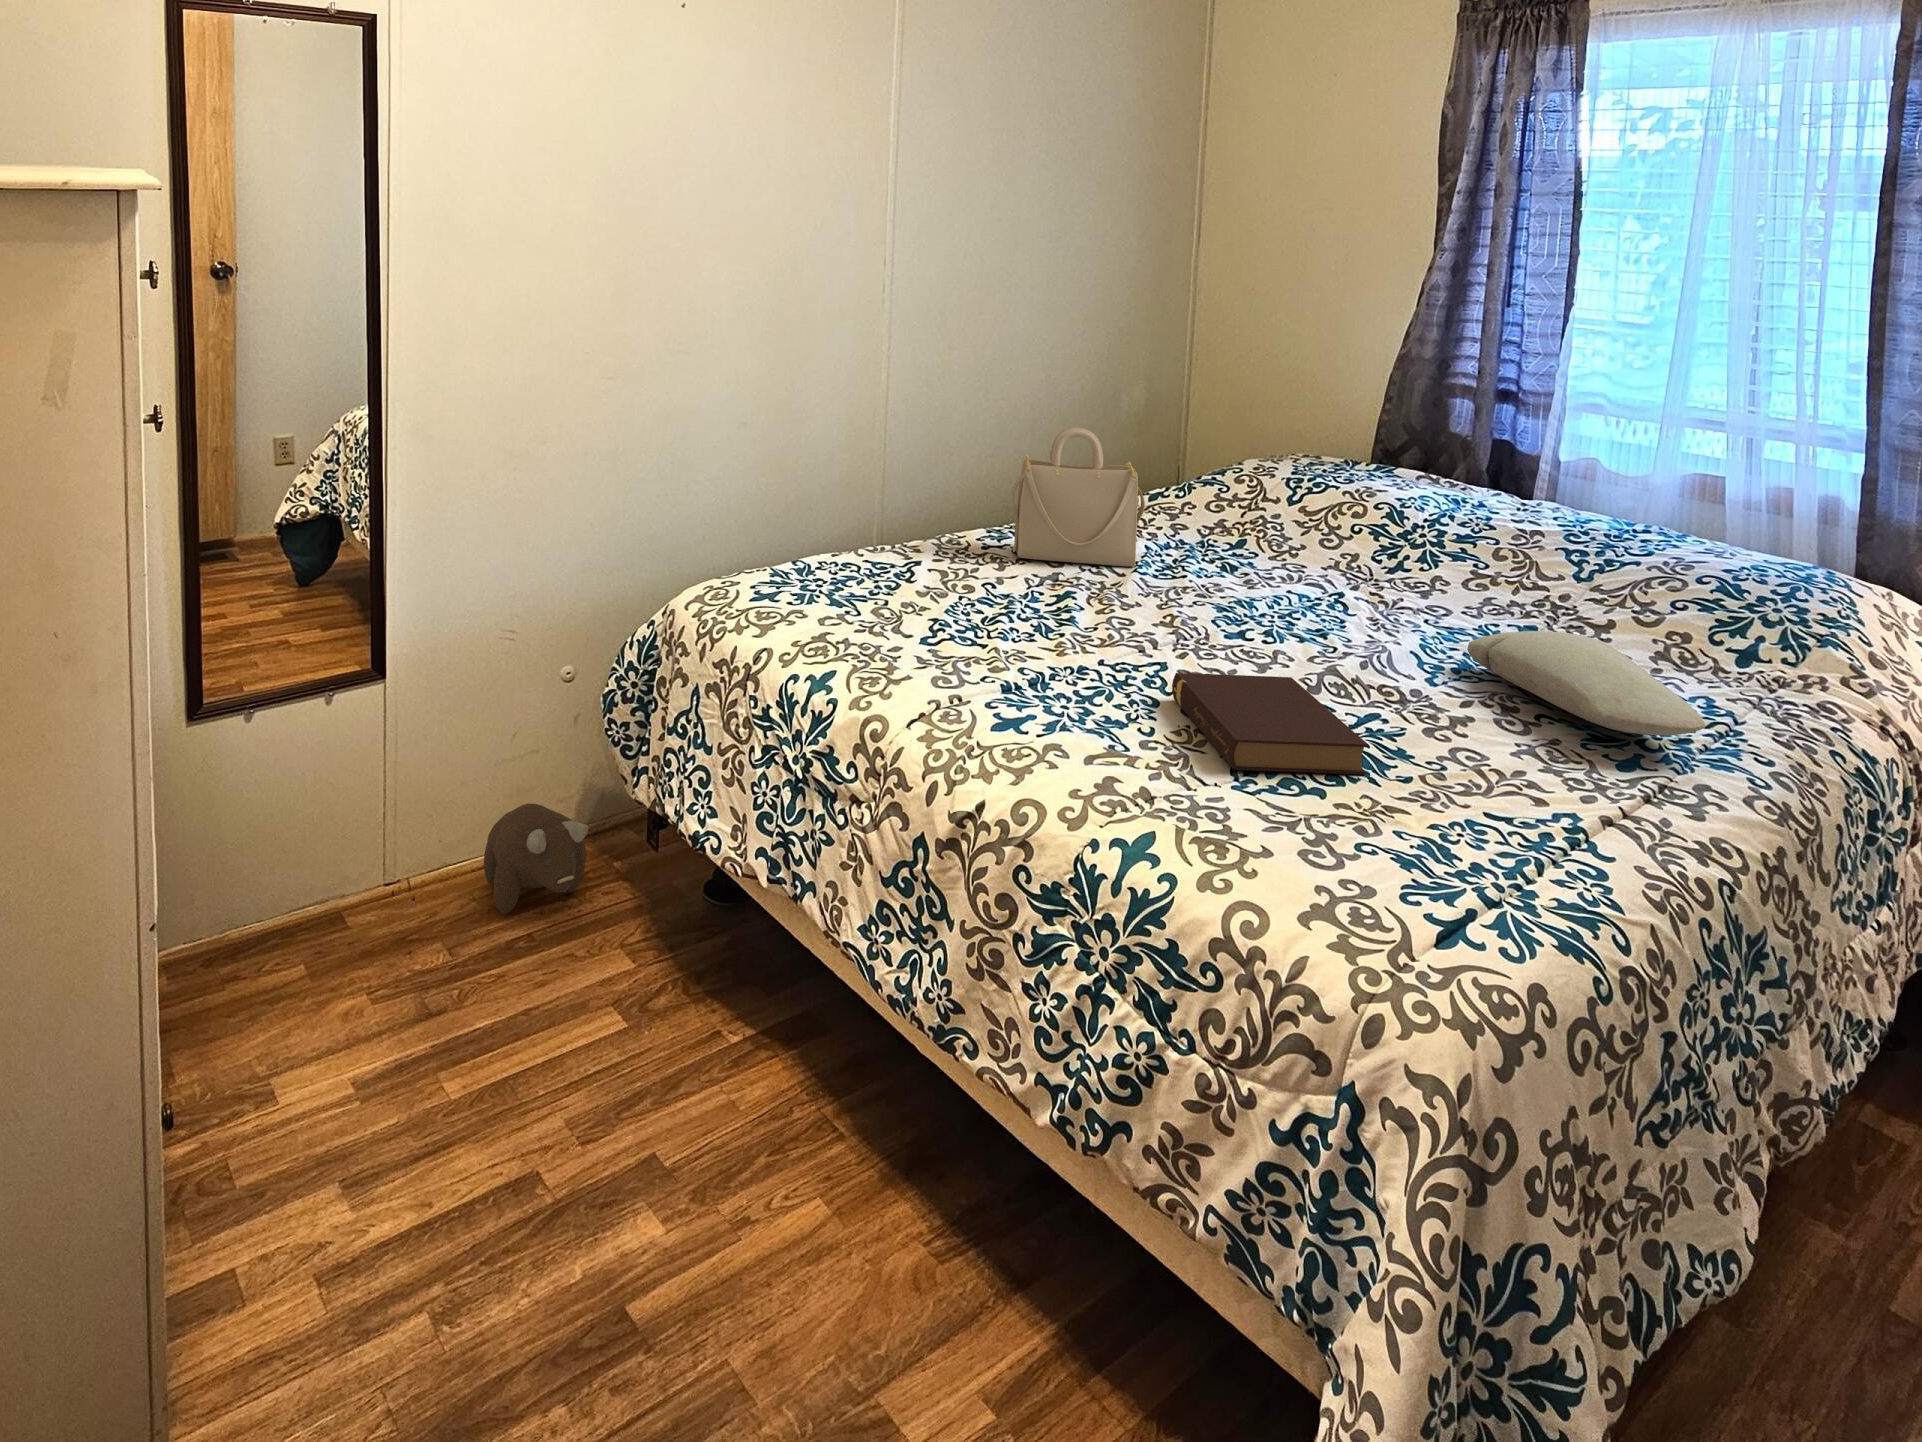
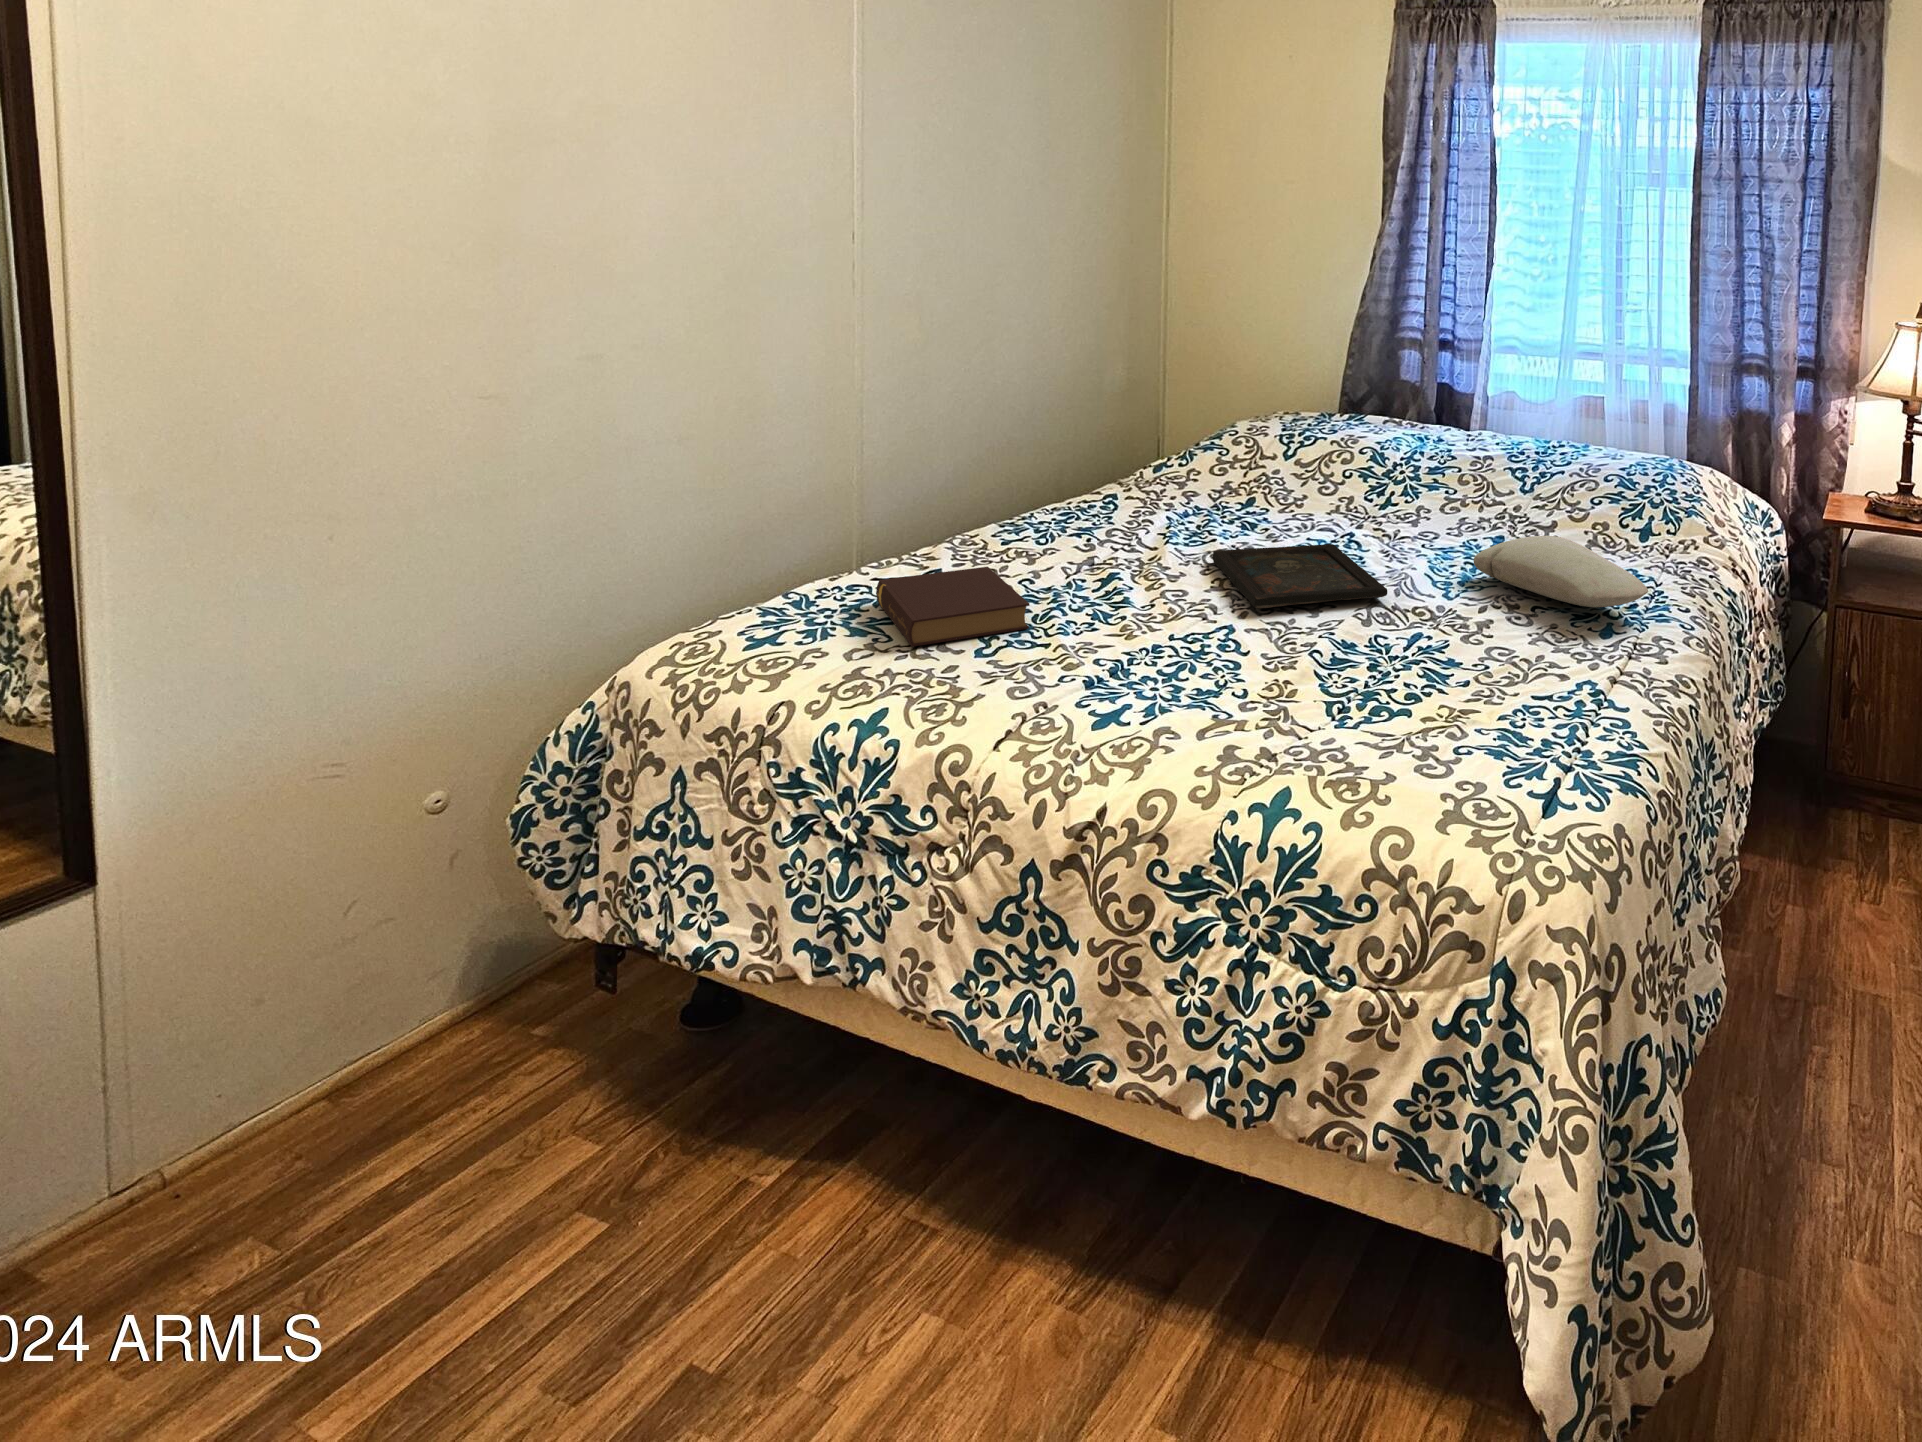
handbag: present [1012,428,1145,566] -> none [1036,401,1175,545]
tray: none [1168,587,1345,666] -> present [1212,544,1387,608]
book: present [1172,673,1369,775] -> present [876,567,1030,647]
plush toy: present [484,804,588,914] -> none [287,999,490,1170]

